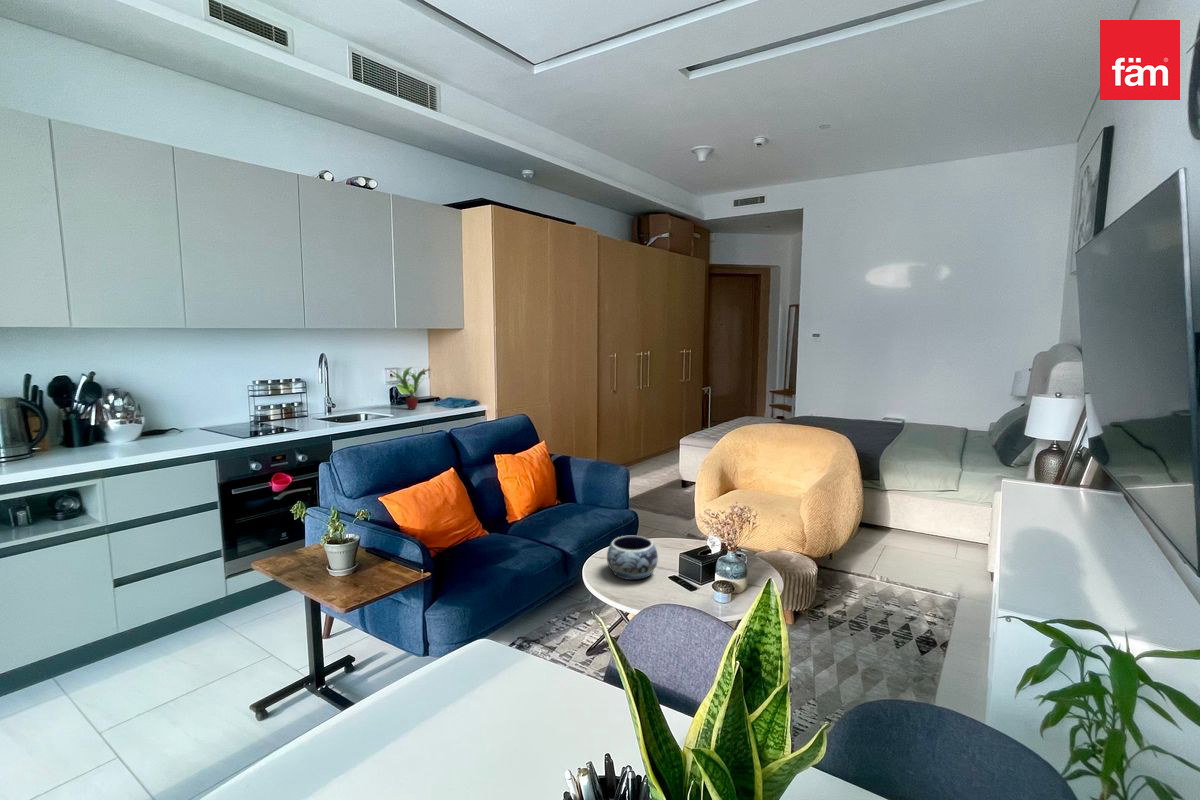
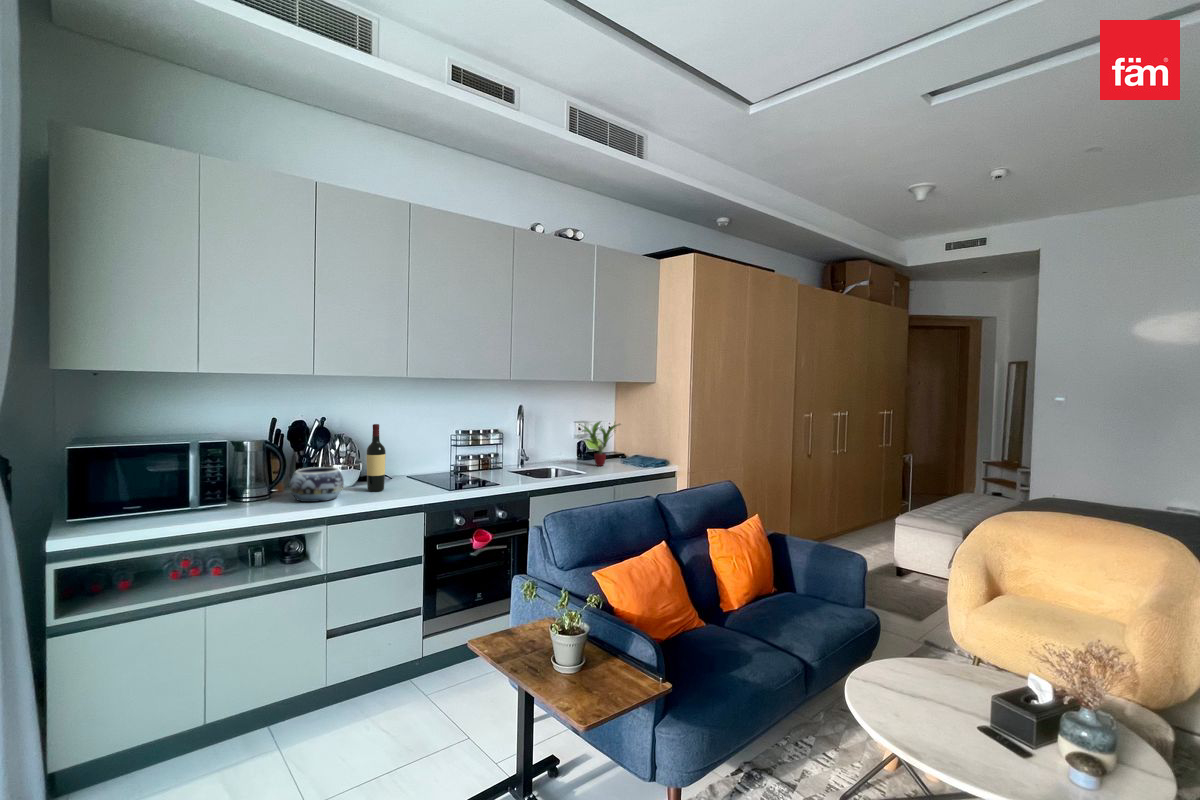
wine bottle: none [144,377,168,444] -> present [367,424,386,491]
decorative bowl: present [607,536,658,580] -> present [290,467,344,502]

